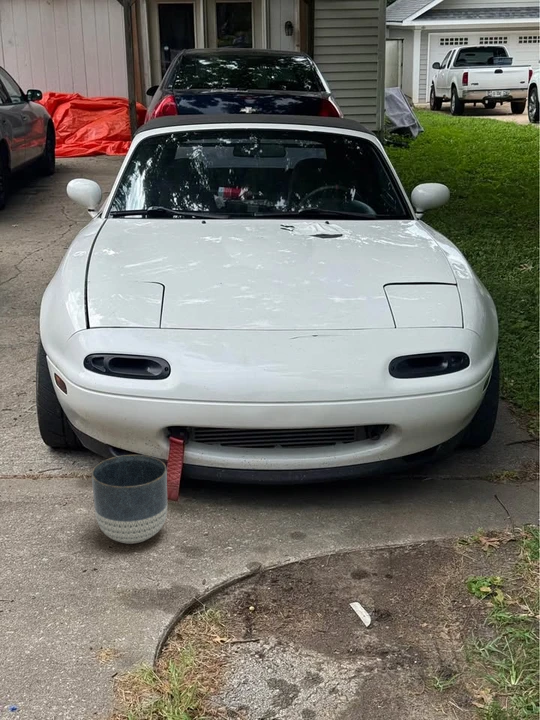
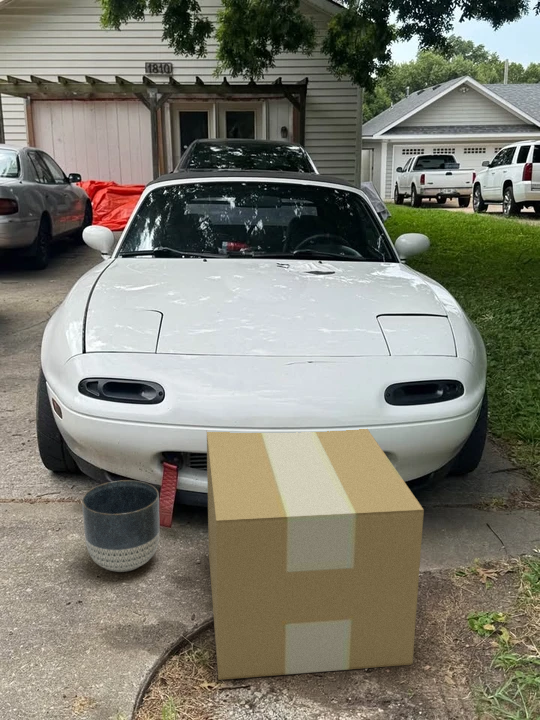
cardboard box: none [213,396,419,635] -> present [207,429,424,680]

